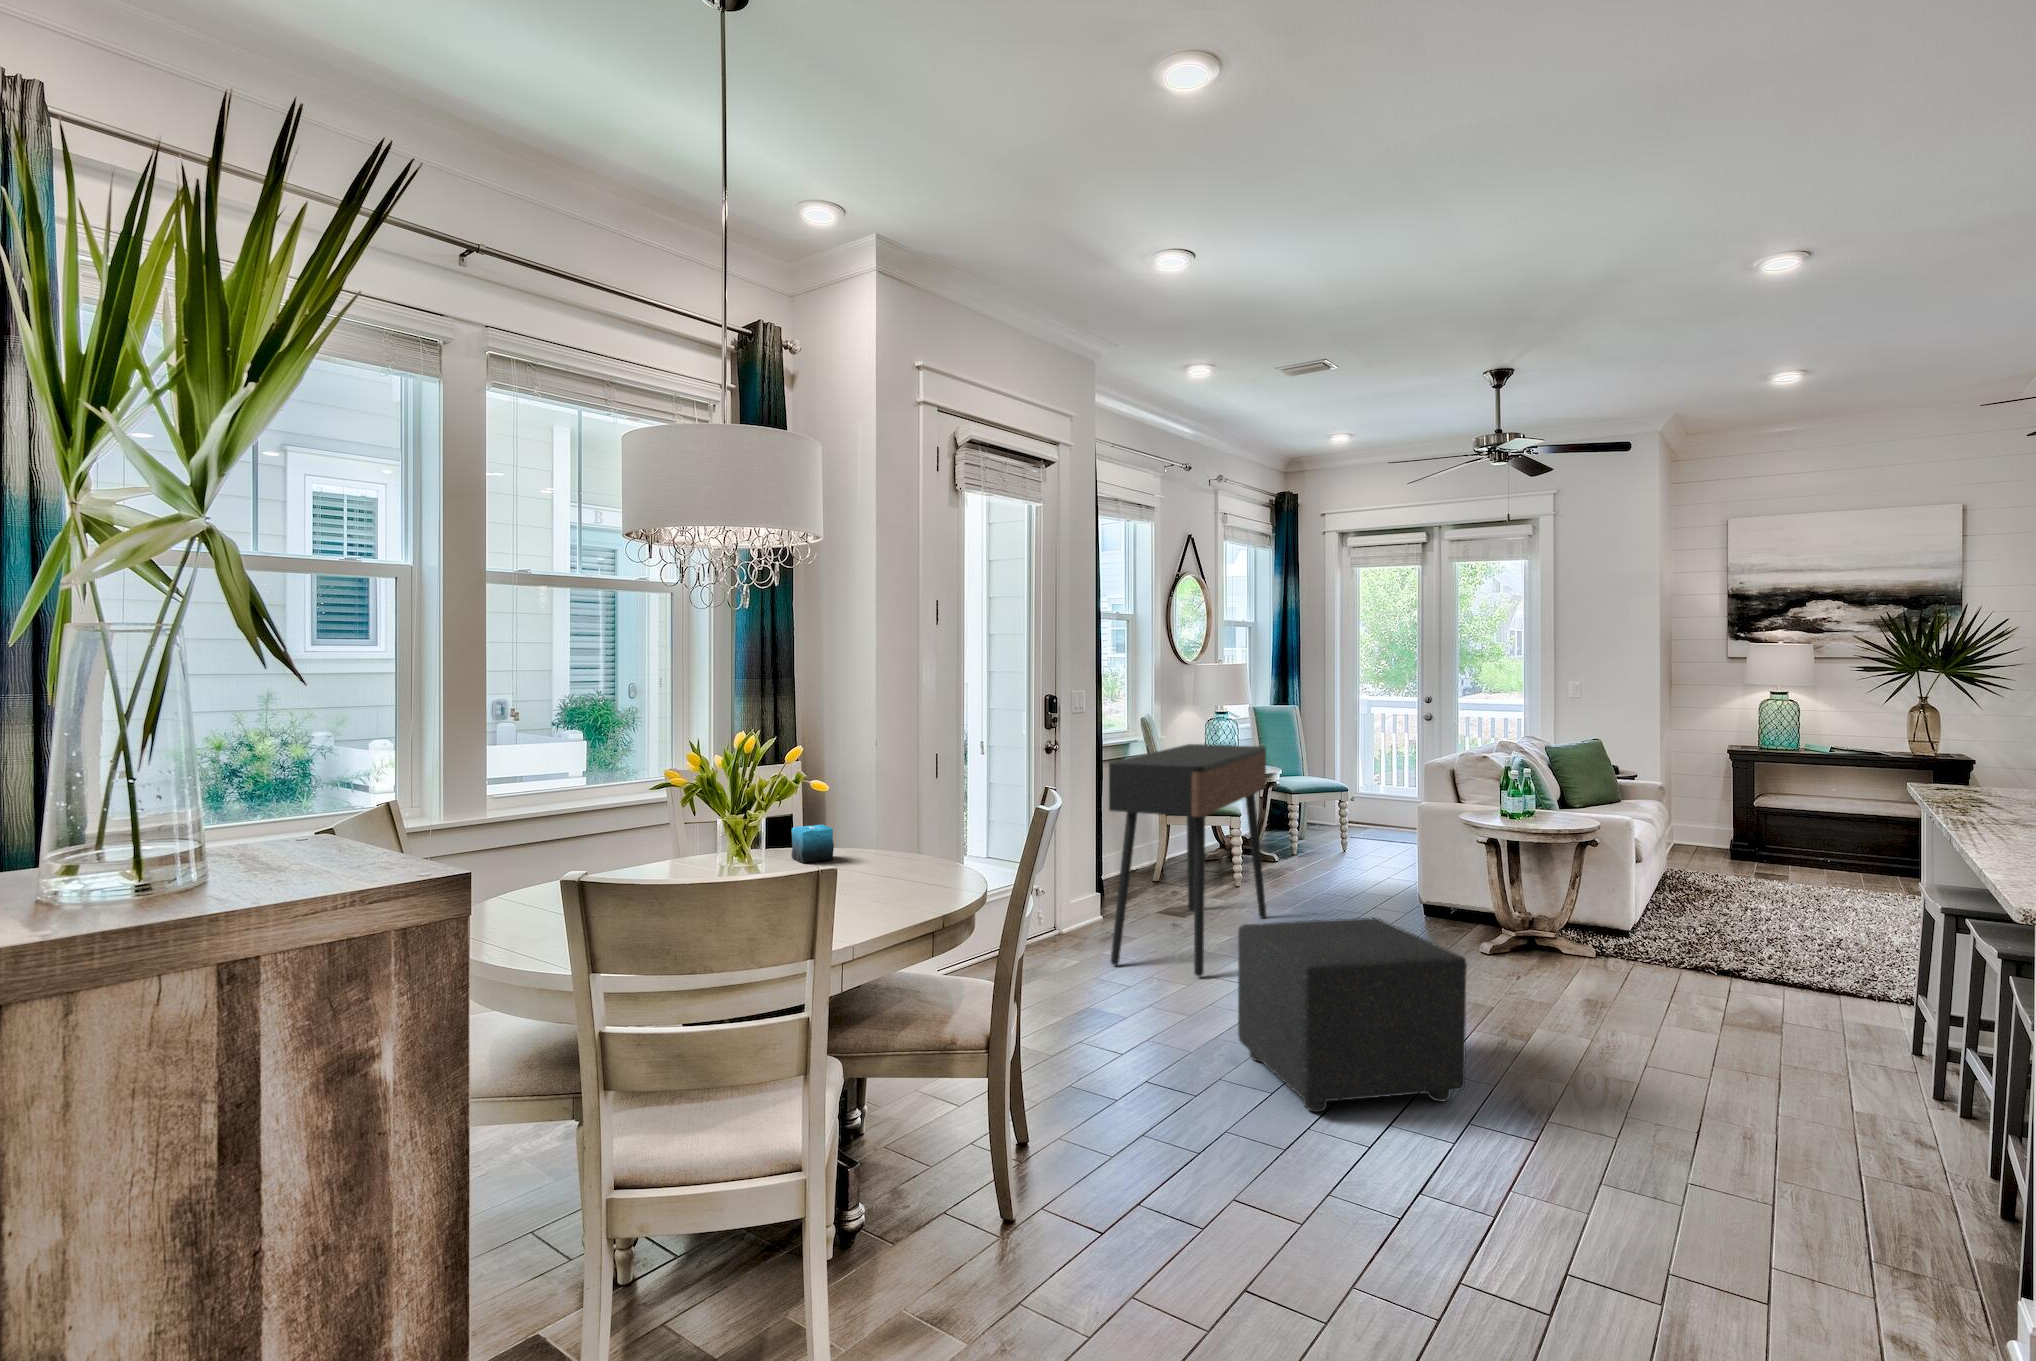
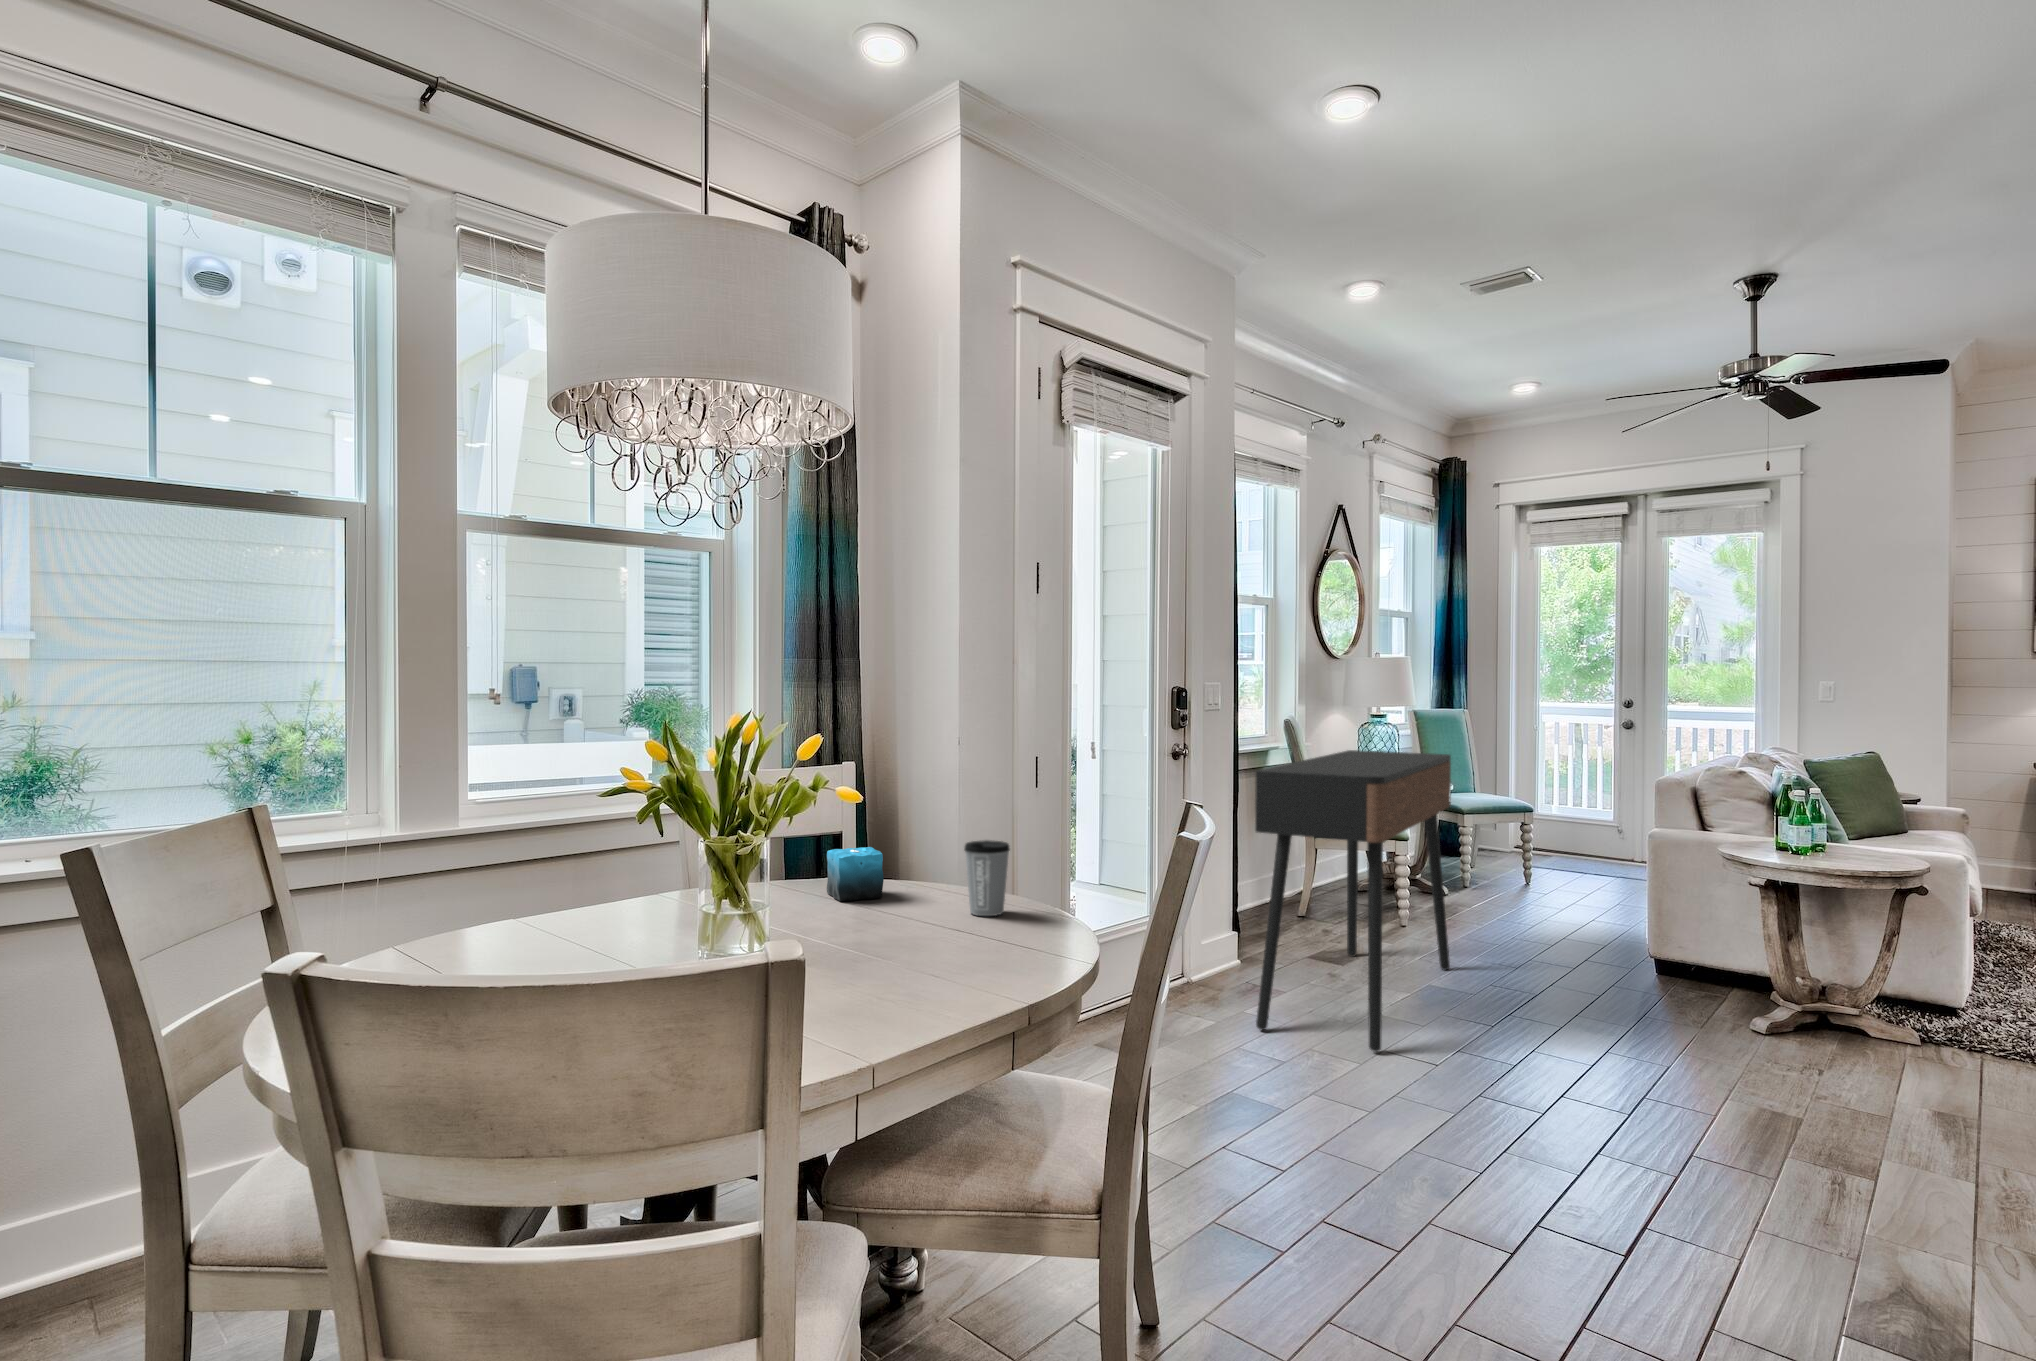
coffee cup: none [893,817,925,869] -> present [964,840,1010,916]
ottoman: present [1238,918,1467,1112] -> none [1450,994,1825,1293]

